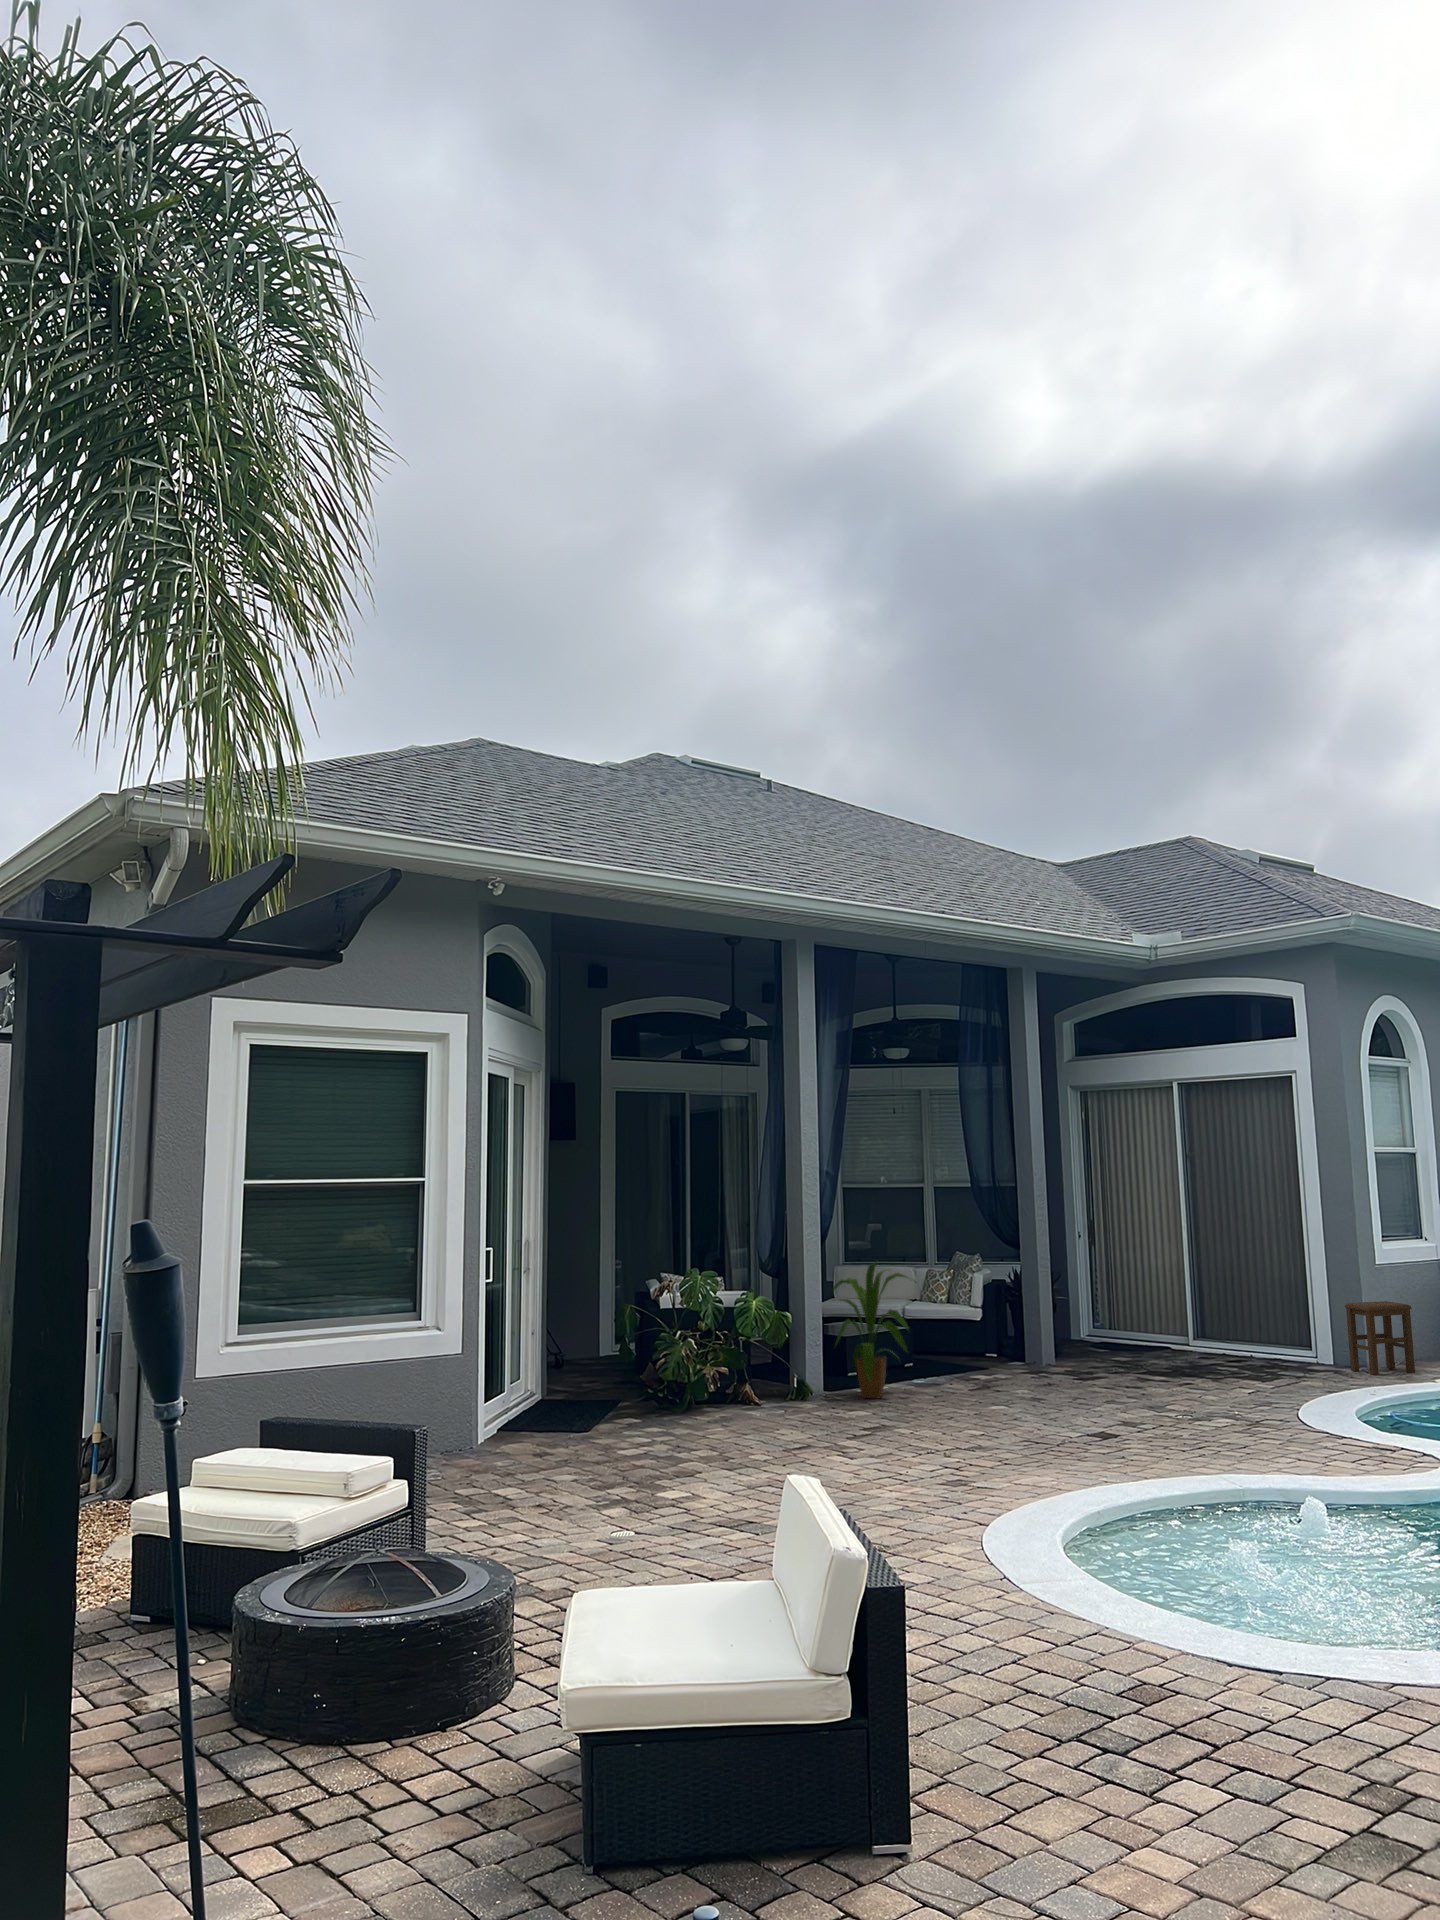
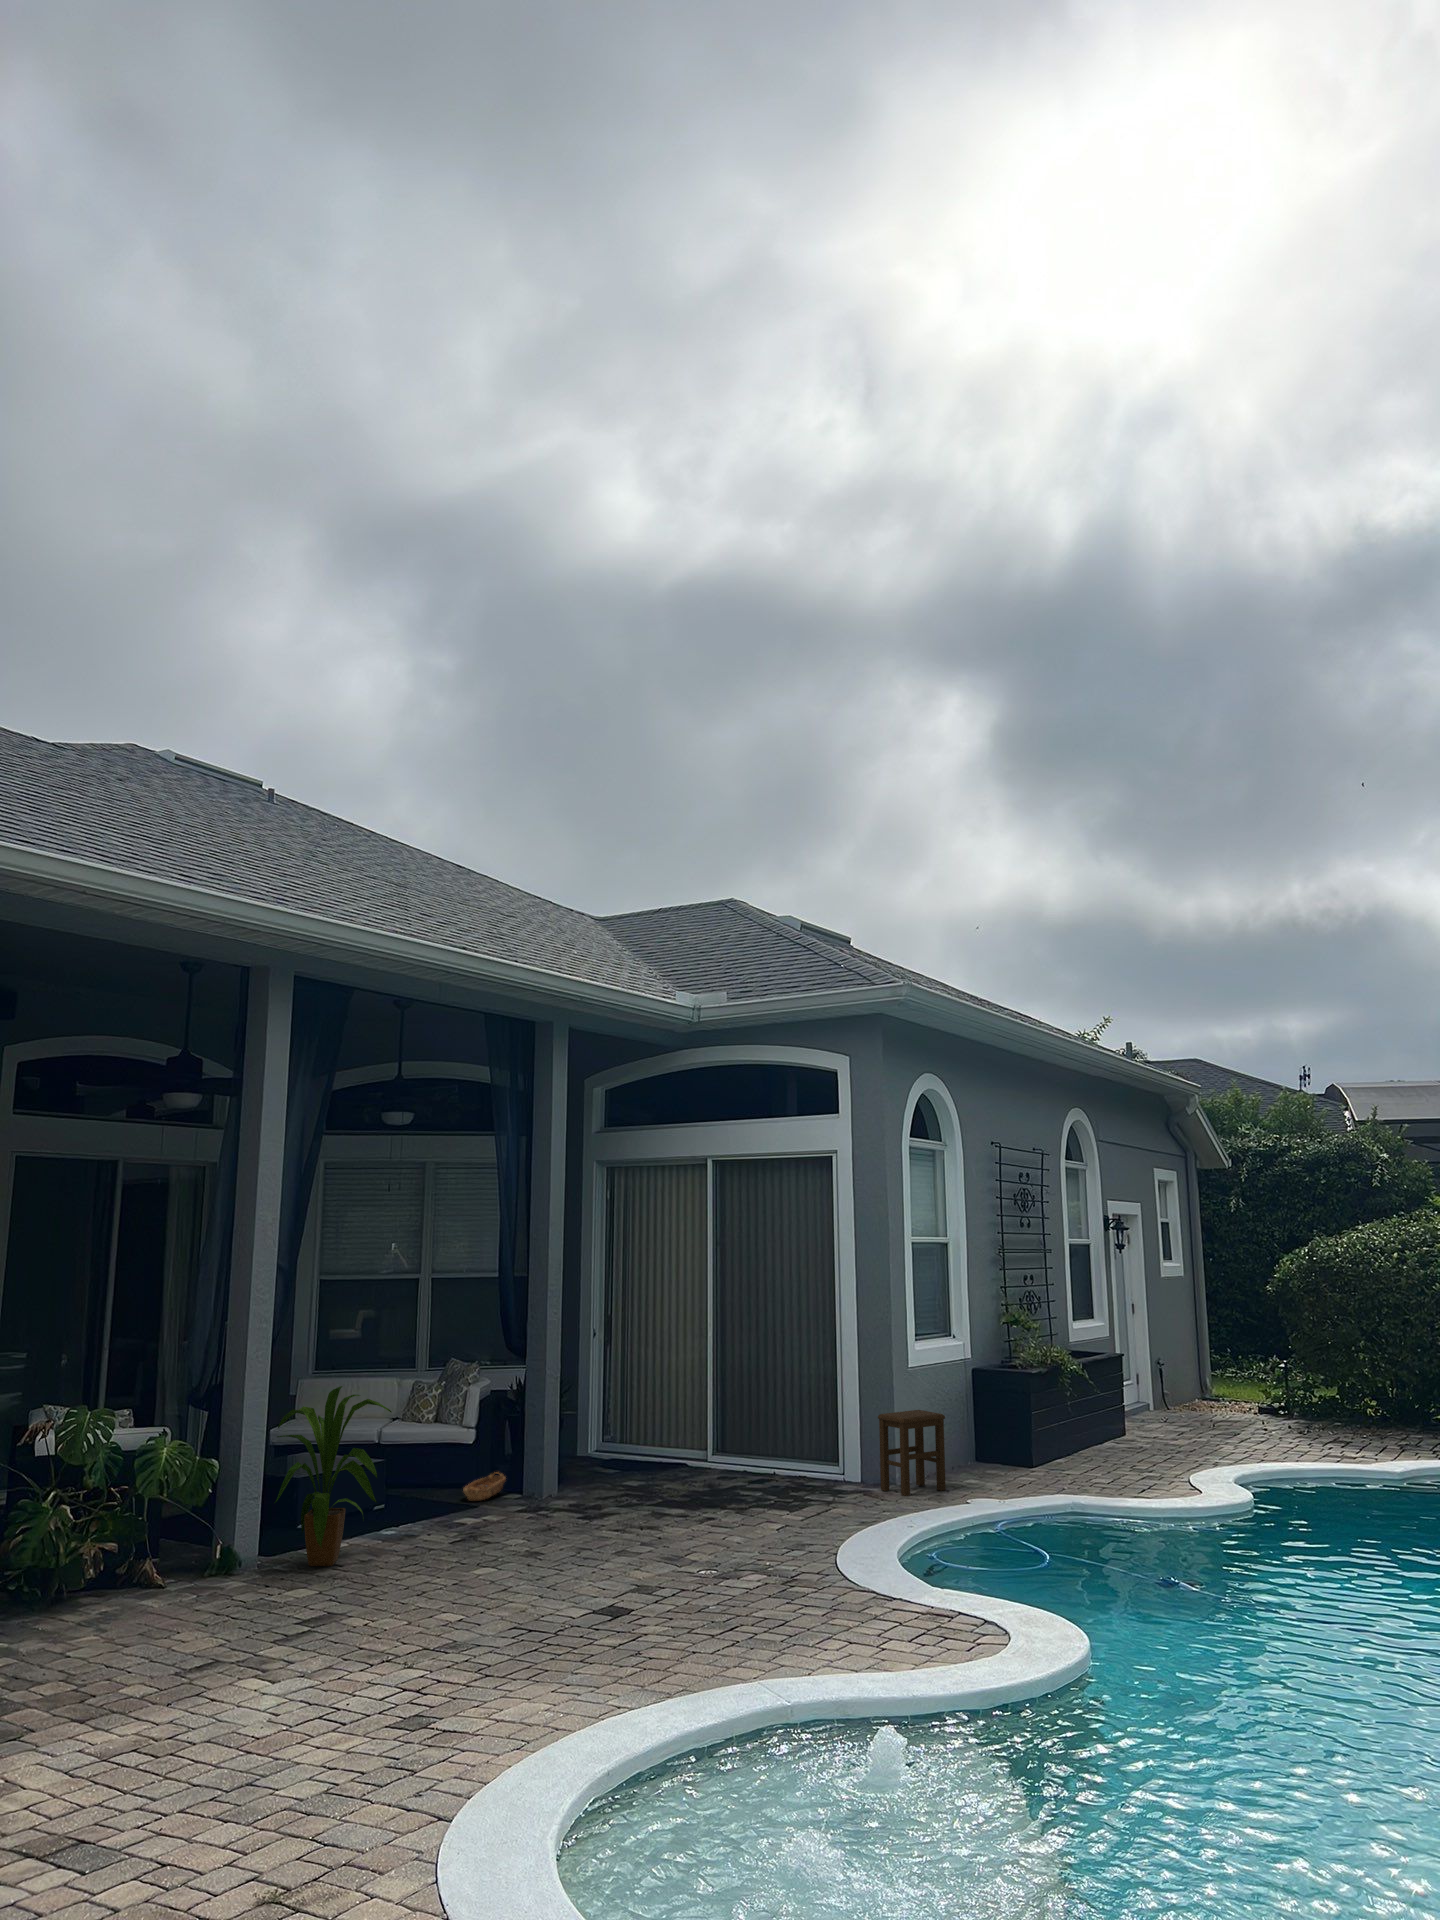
basket: none [966,1343,1013,1367] -> present [463,1472,506,1501]

